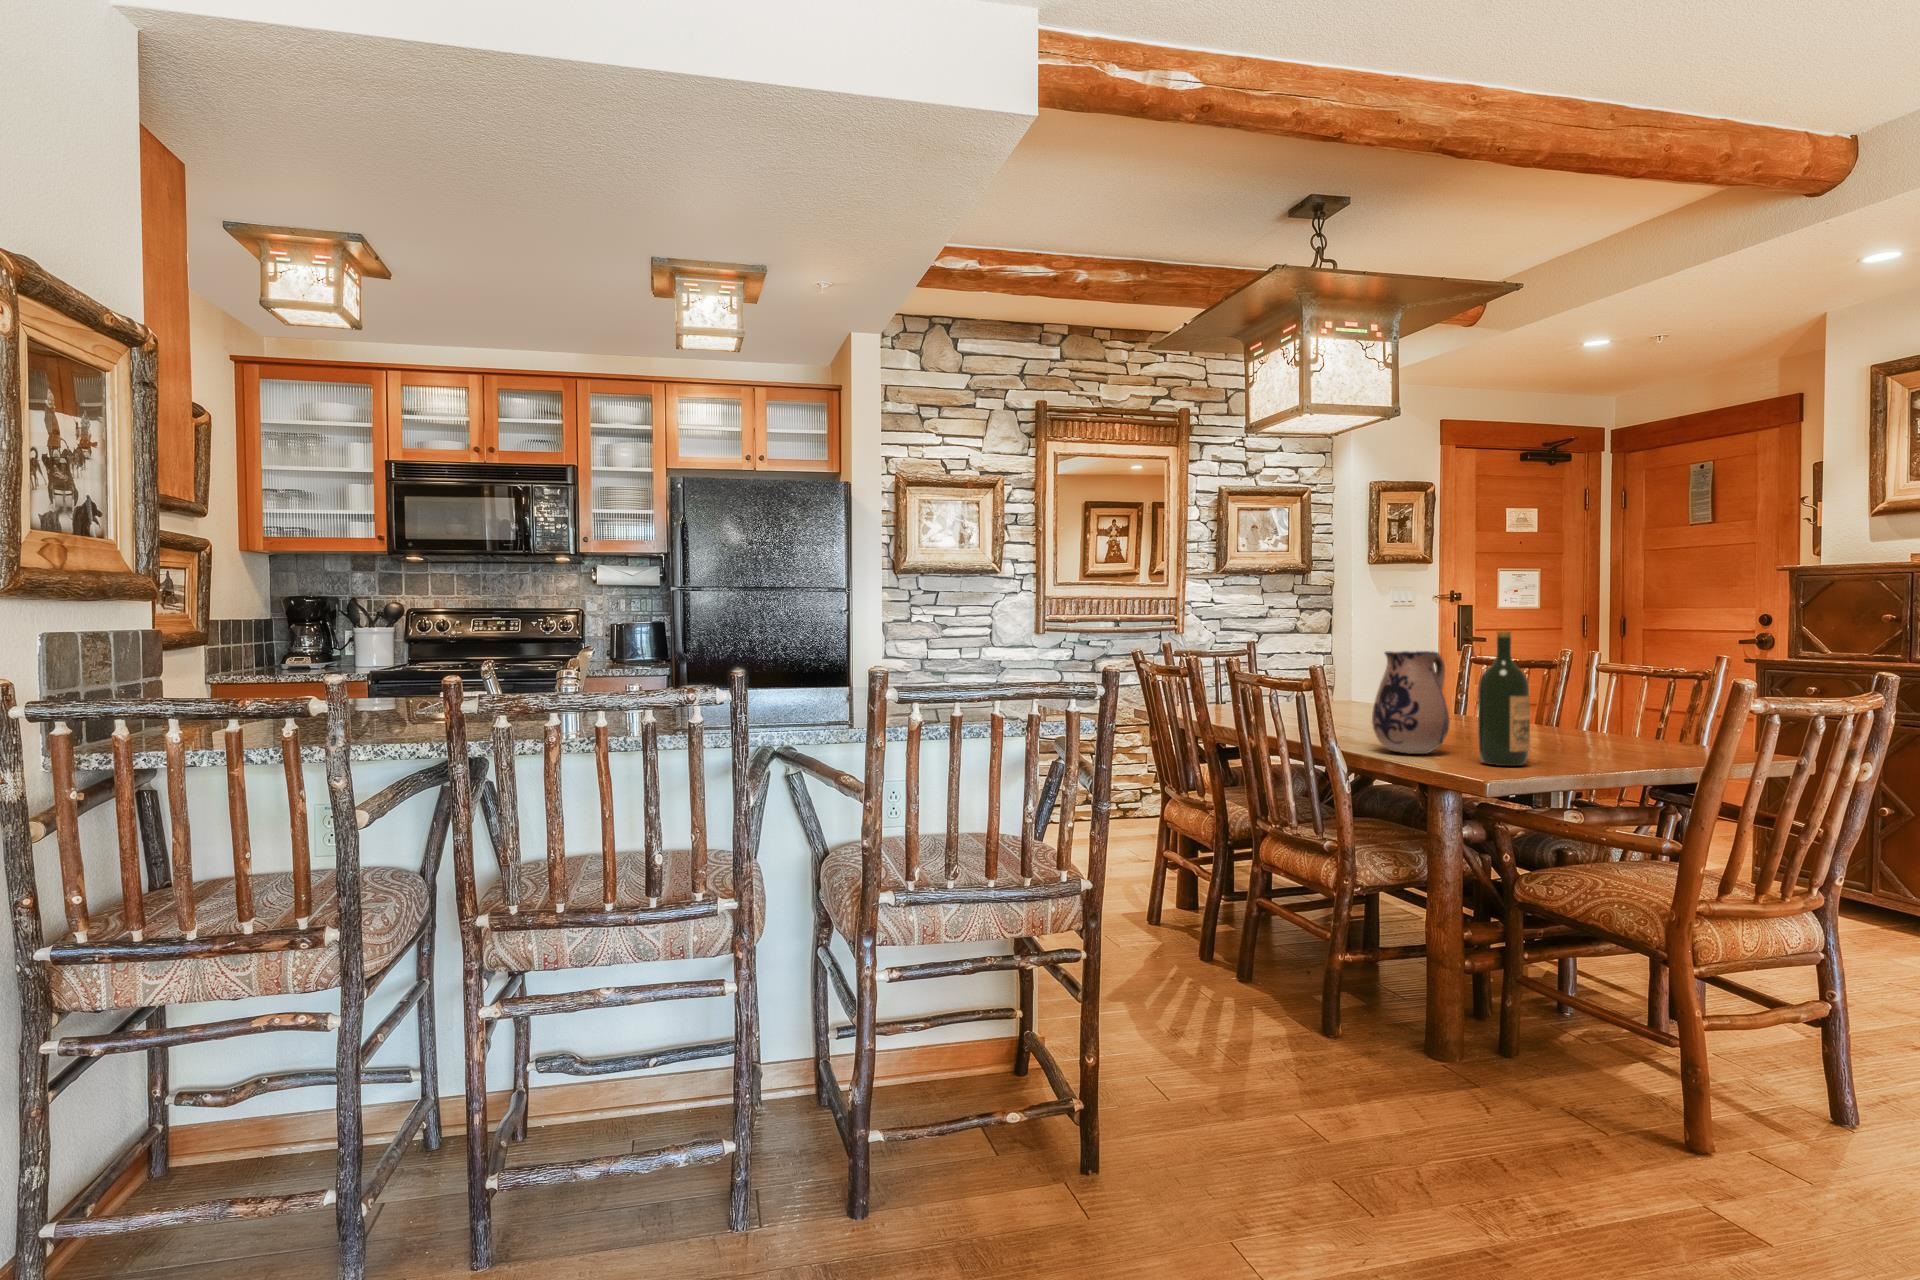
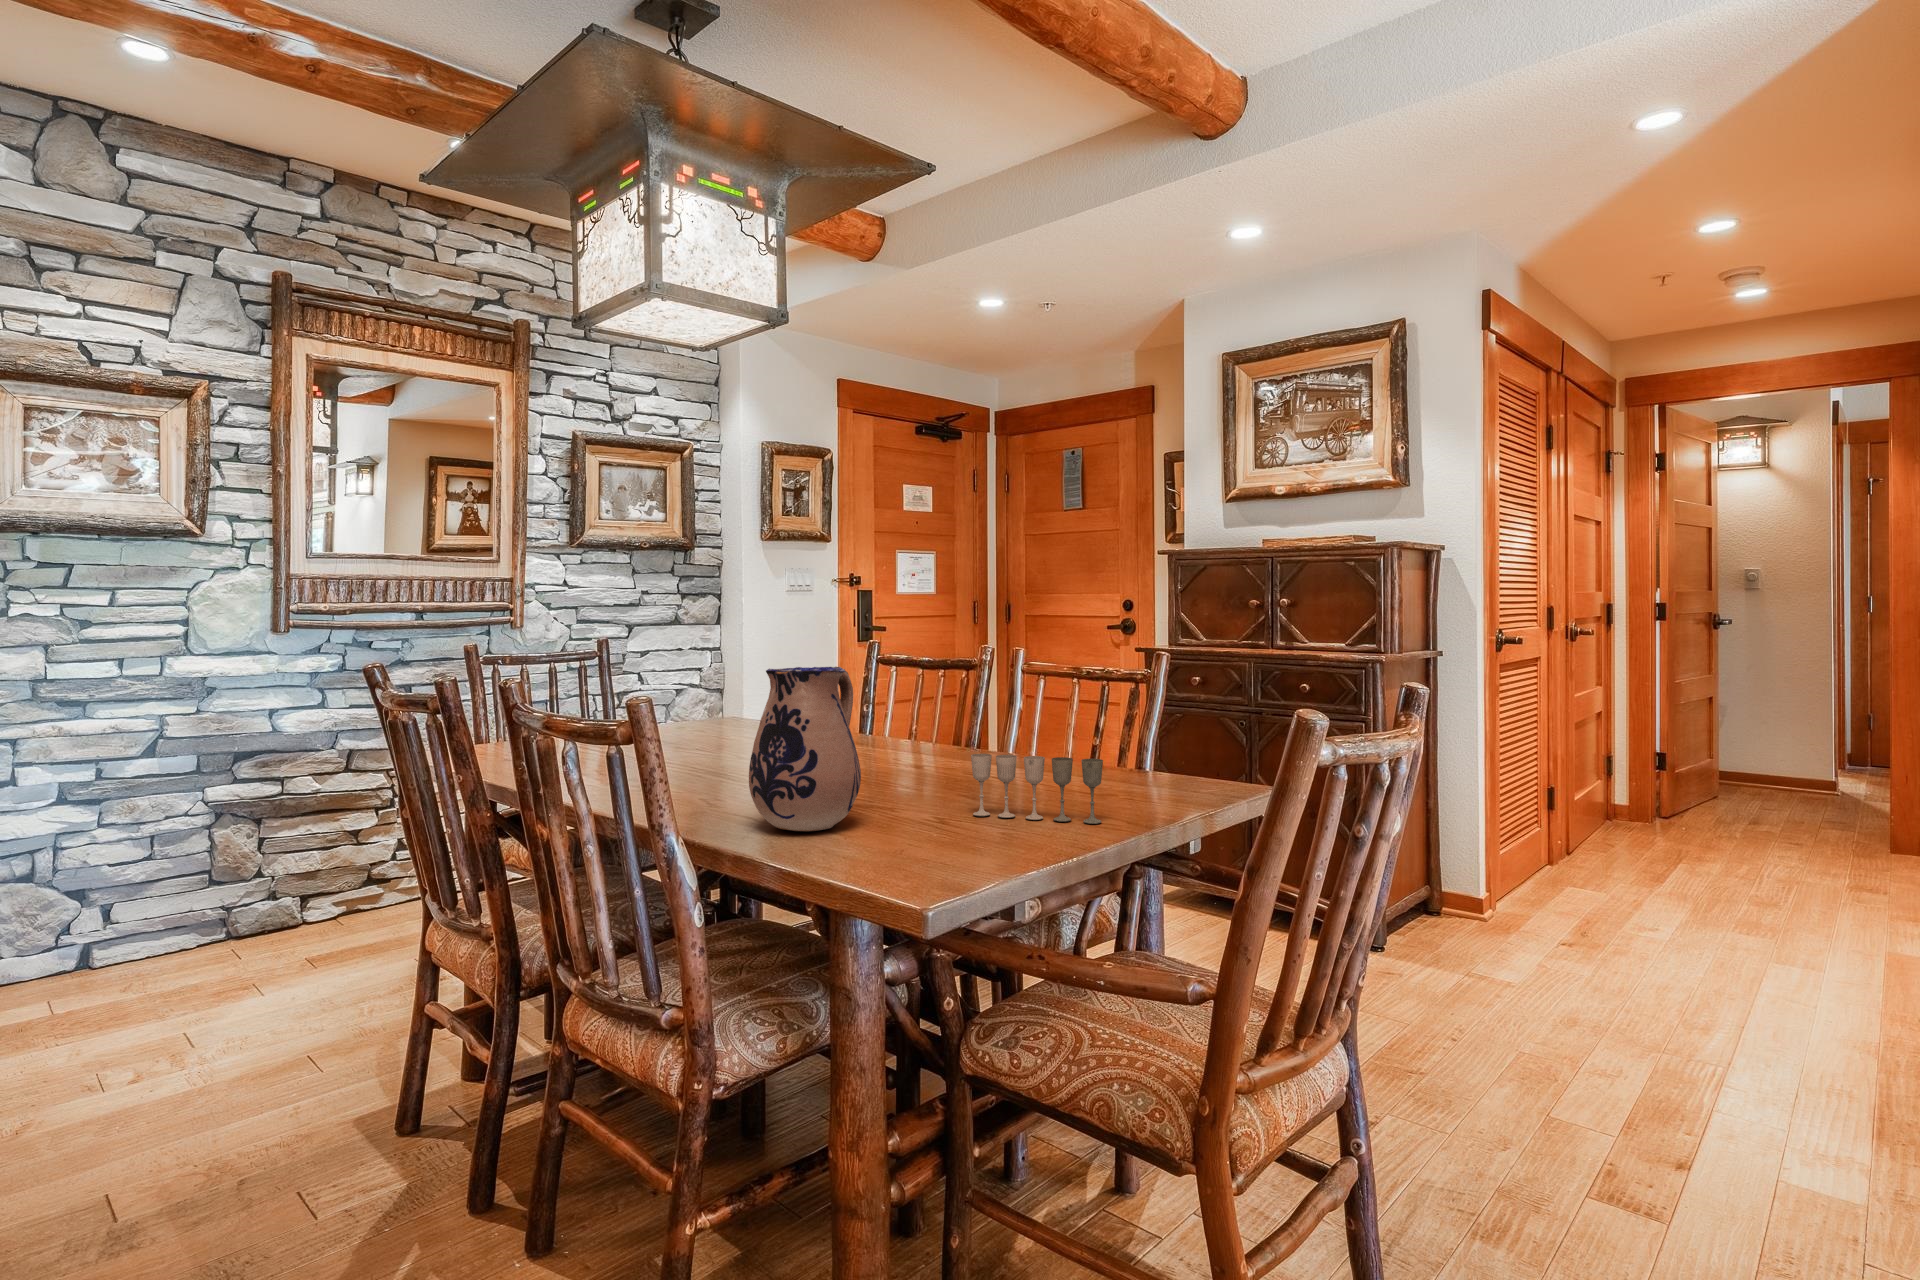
wine bottle: present [1478,631,1530,766] -> none [903,638,973,849]
wine glass: none [1534,714,1640,765] -> present [971,754,1103,824]

